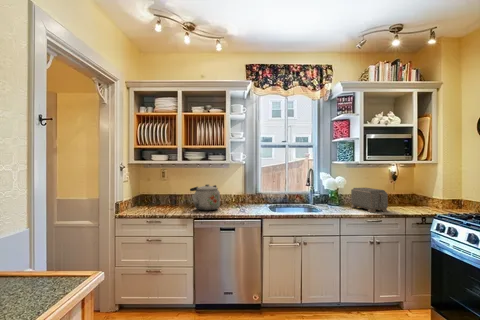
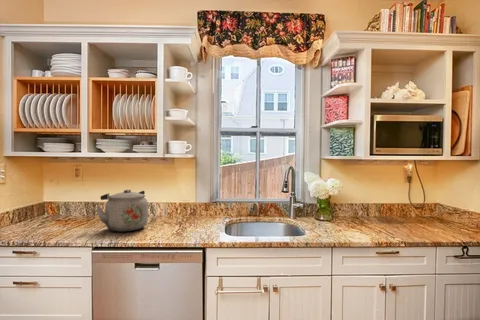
toaster: present [351,188,388,212] -> none [349,196,409,238]

